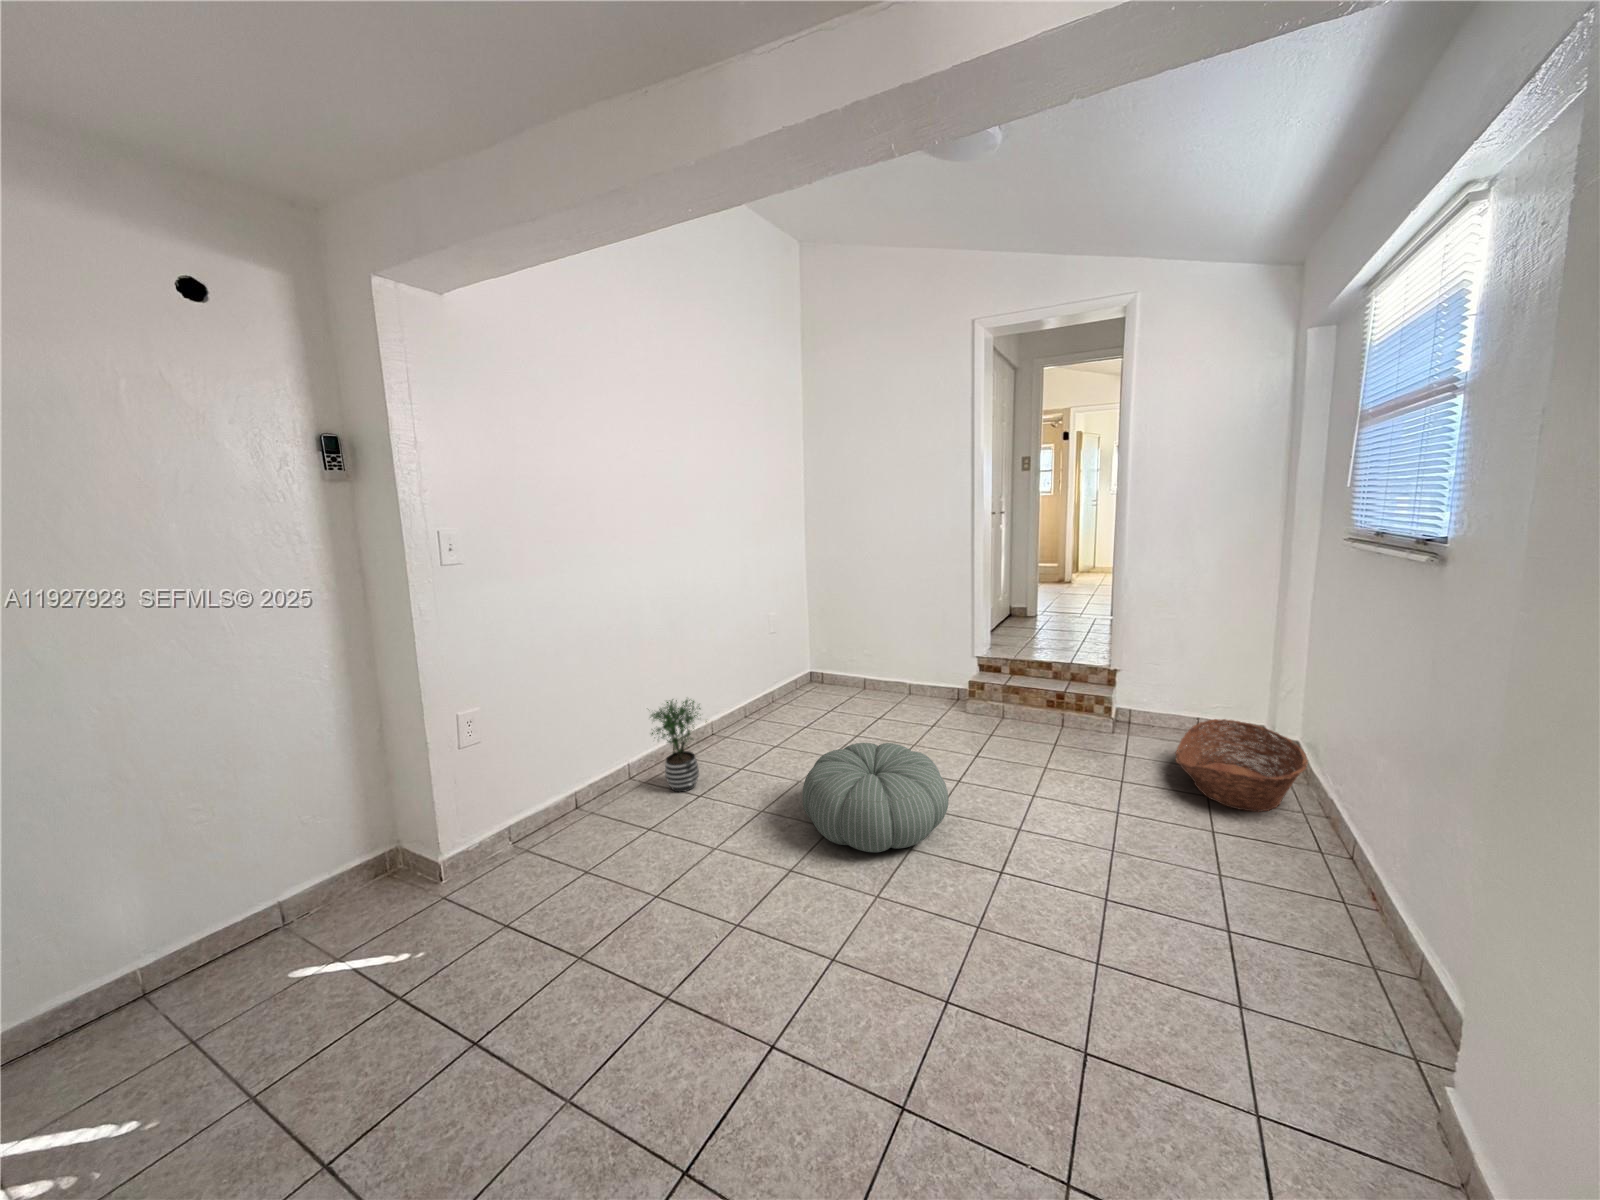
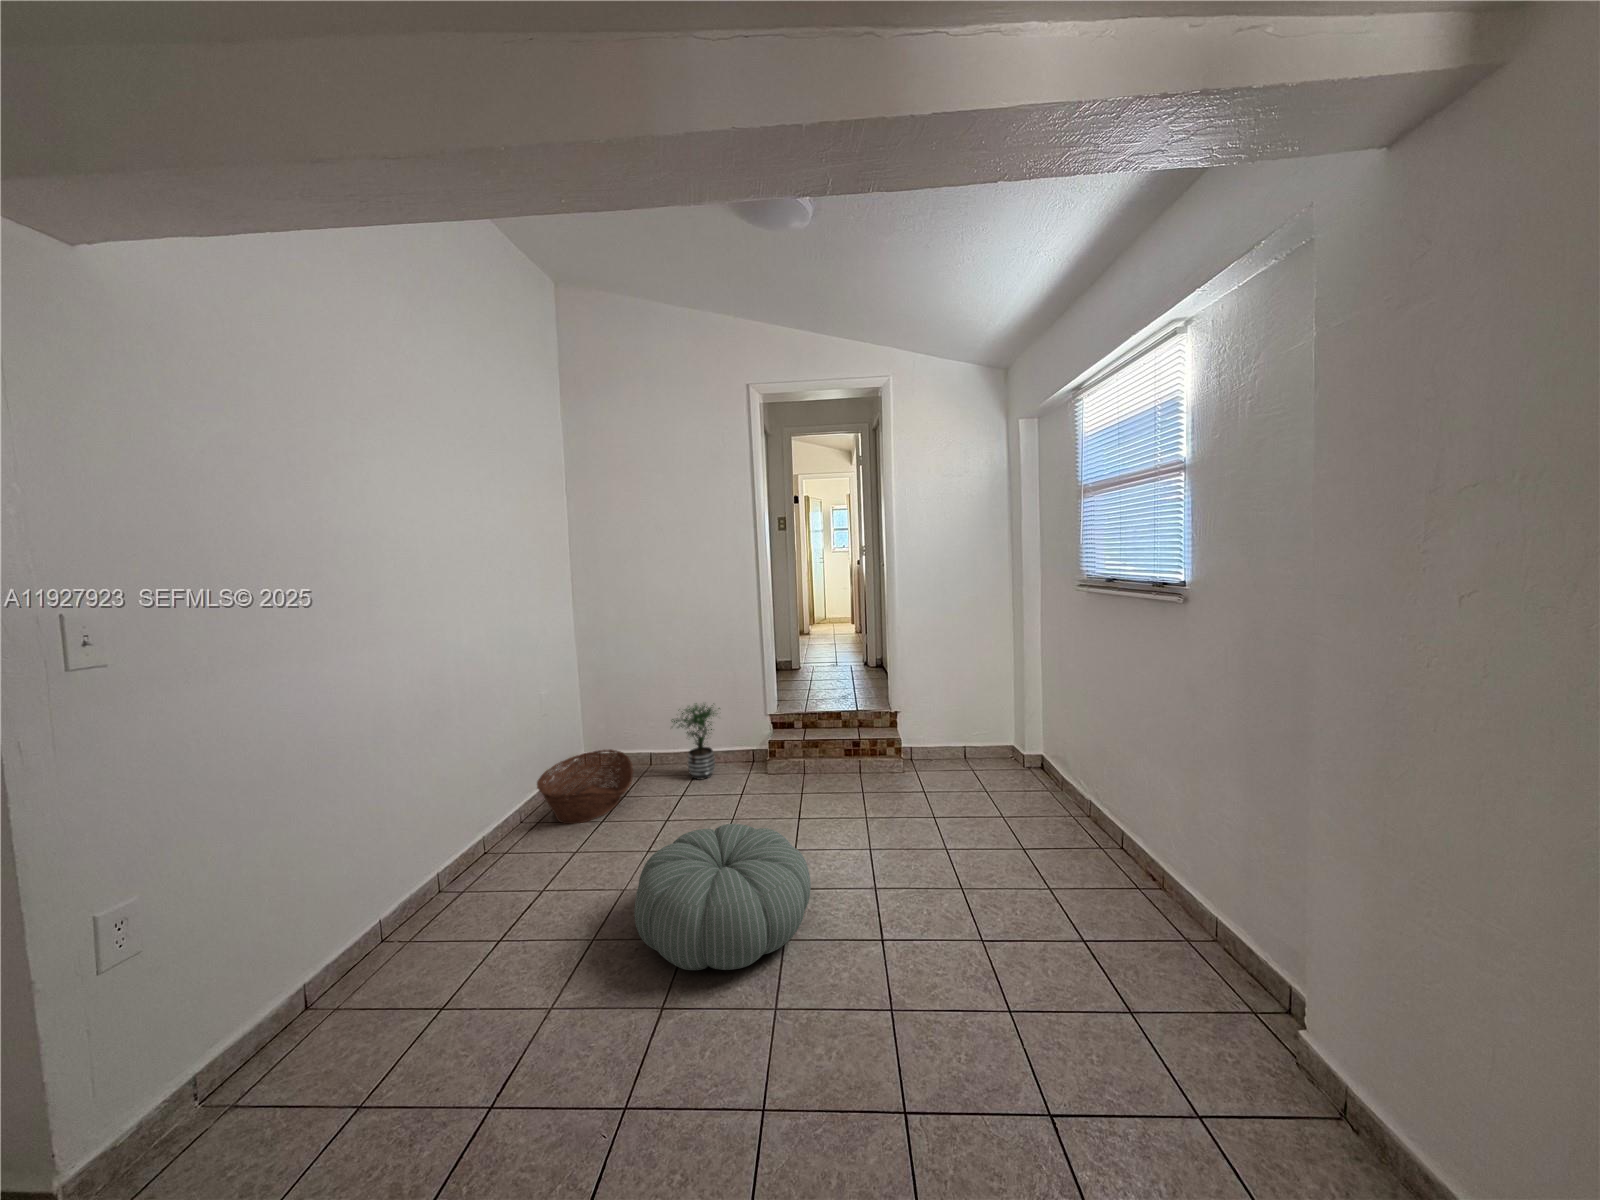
potted plant: present [650,699,707,792] -> present [671,703,720,780]
basket: present [1176,719,1307,812] -> present [537,749,633,824]

